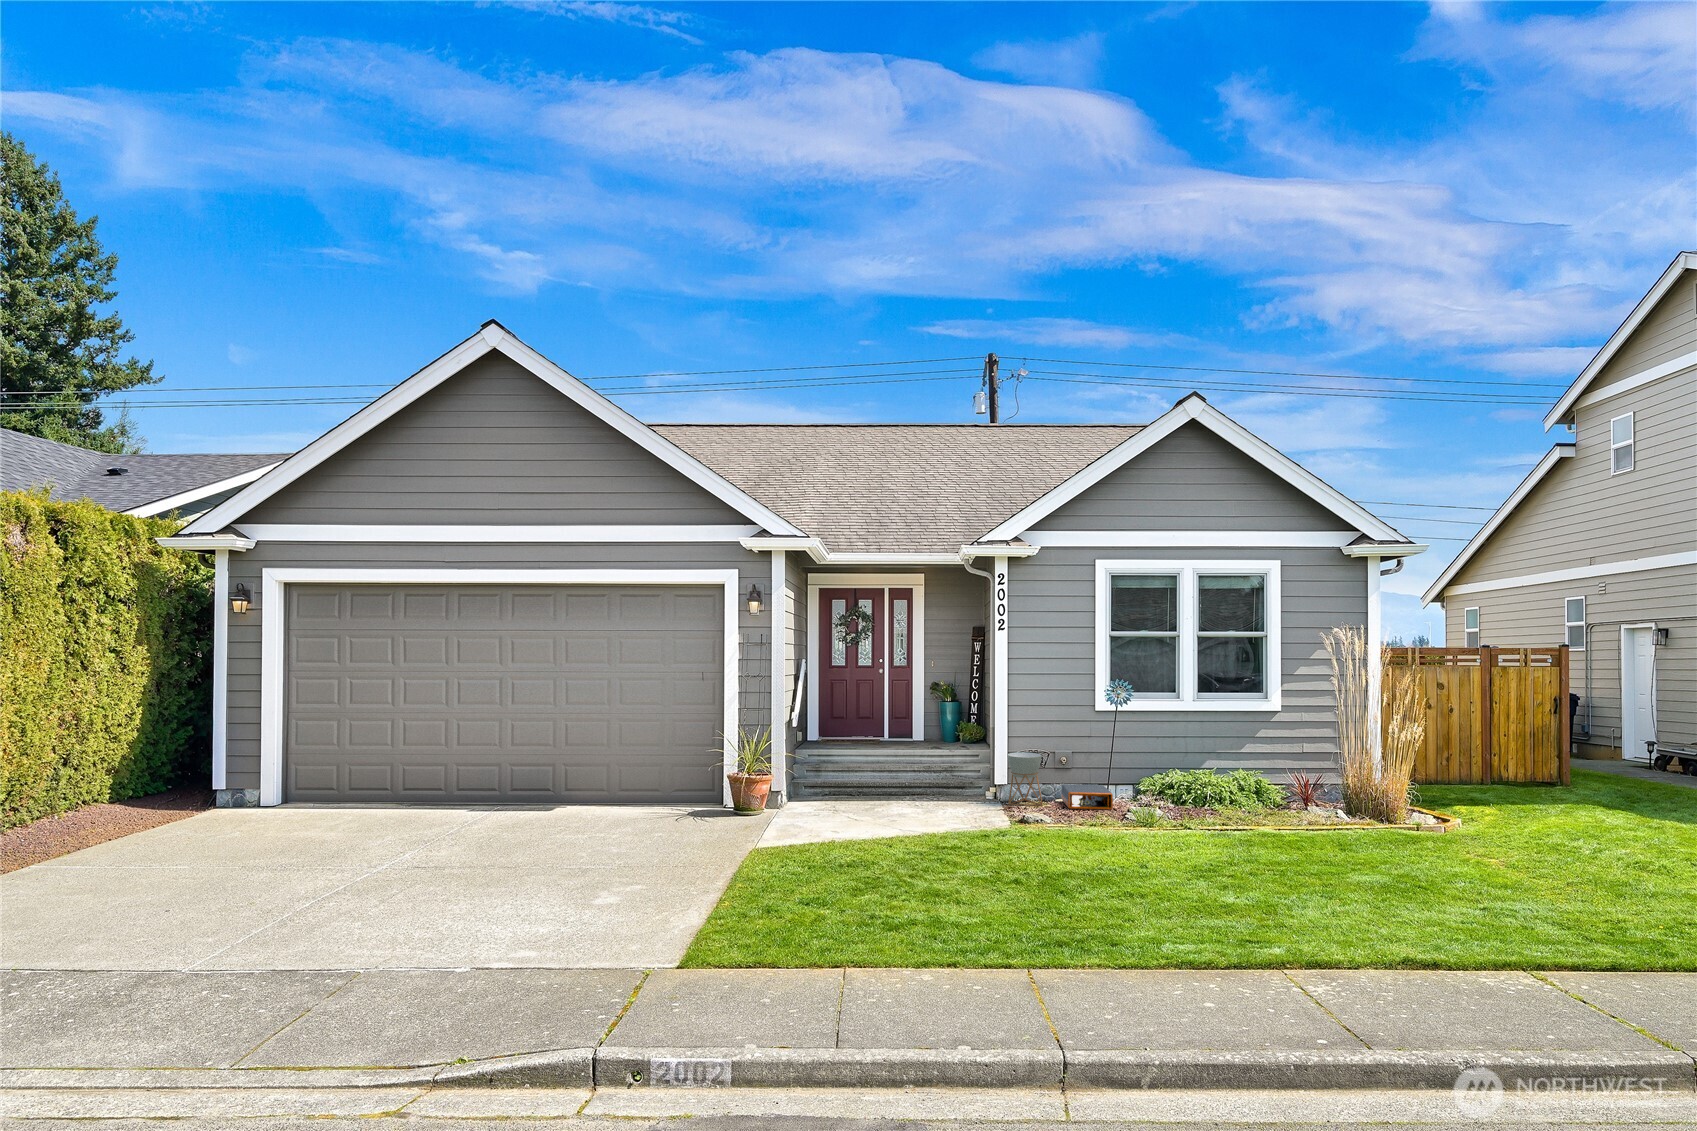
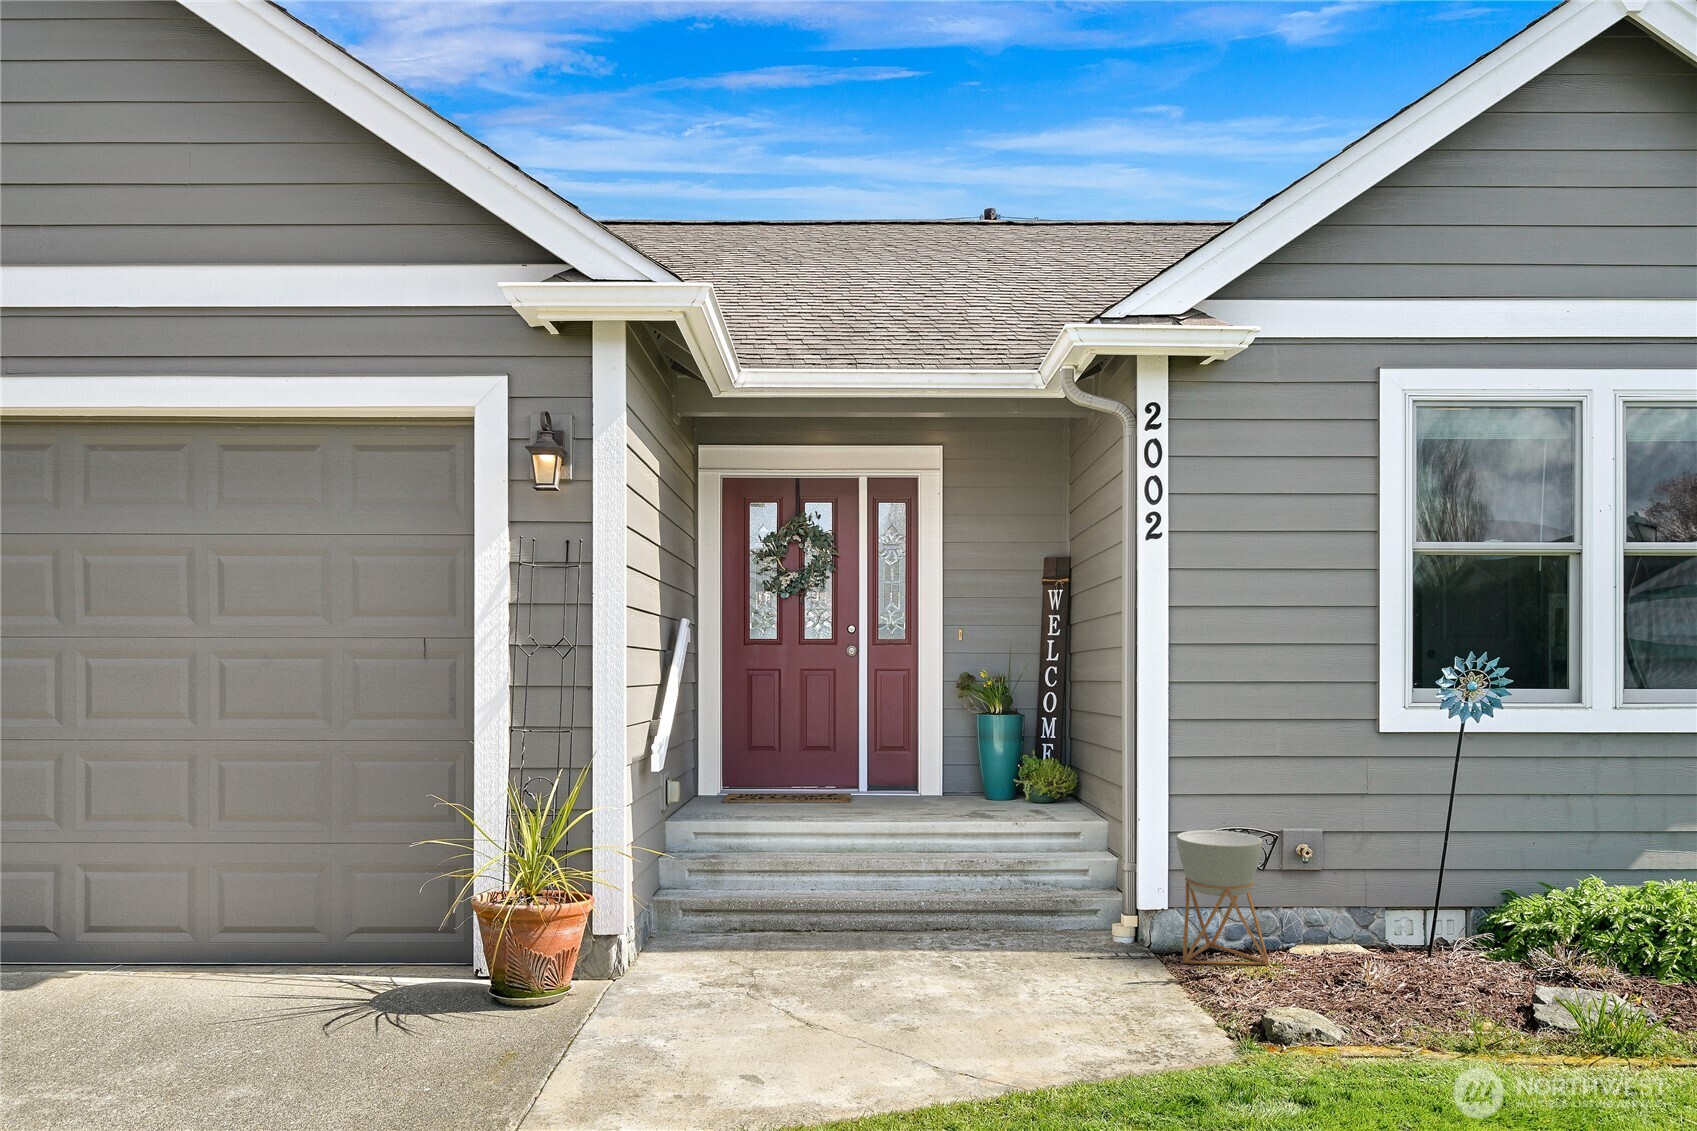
storage box: present [1062,784,1113,810] -> none [1301,907,1457,978]

